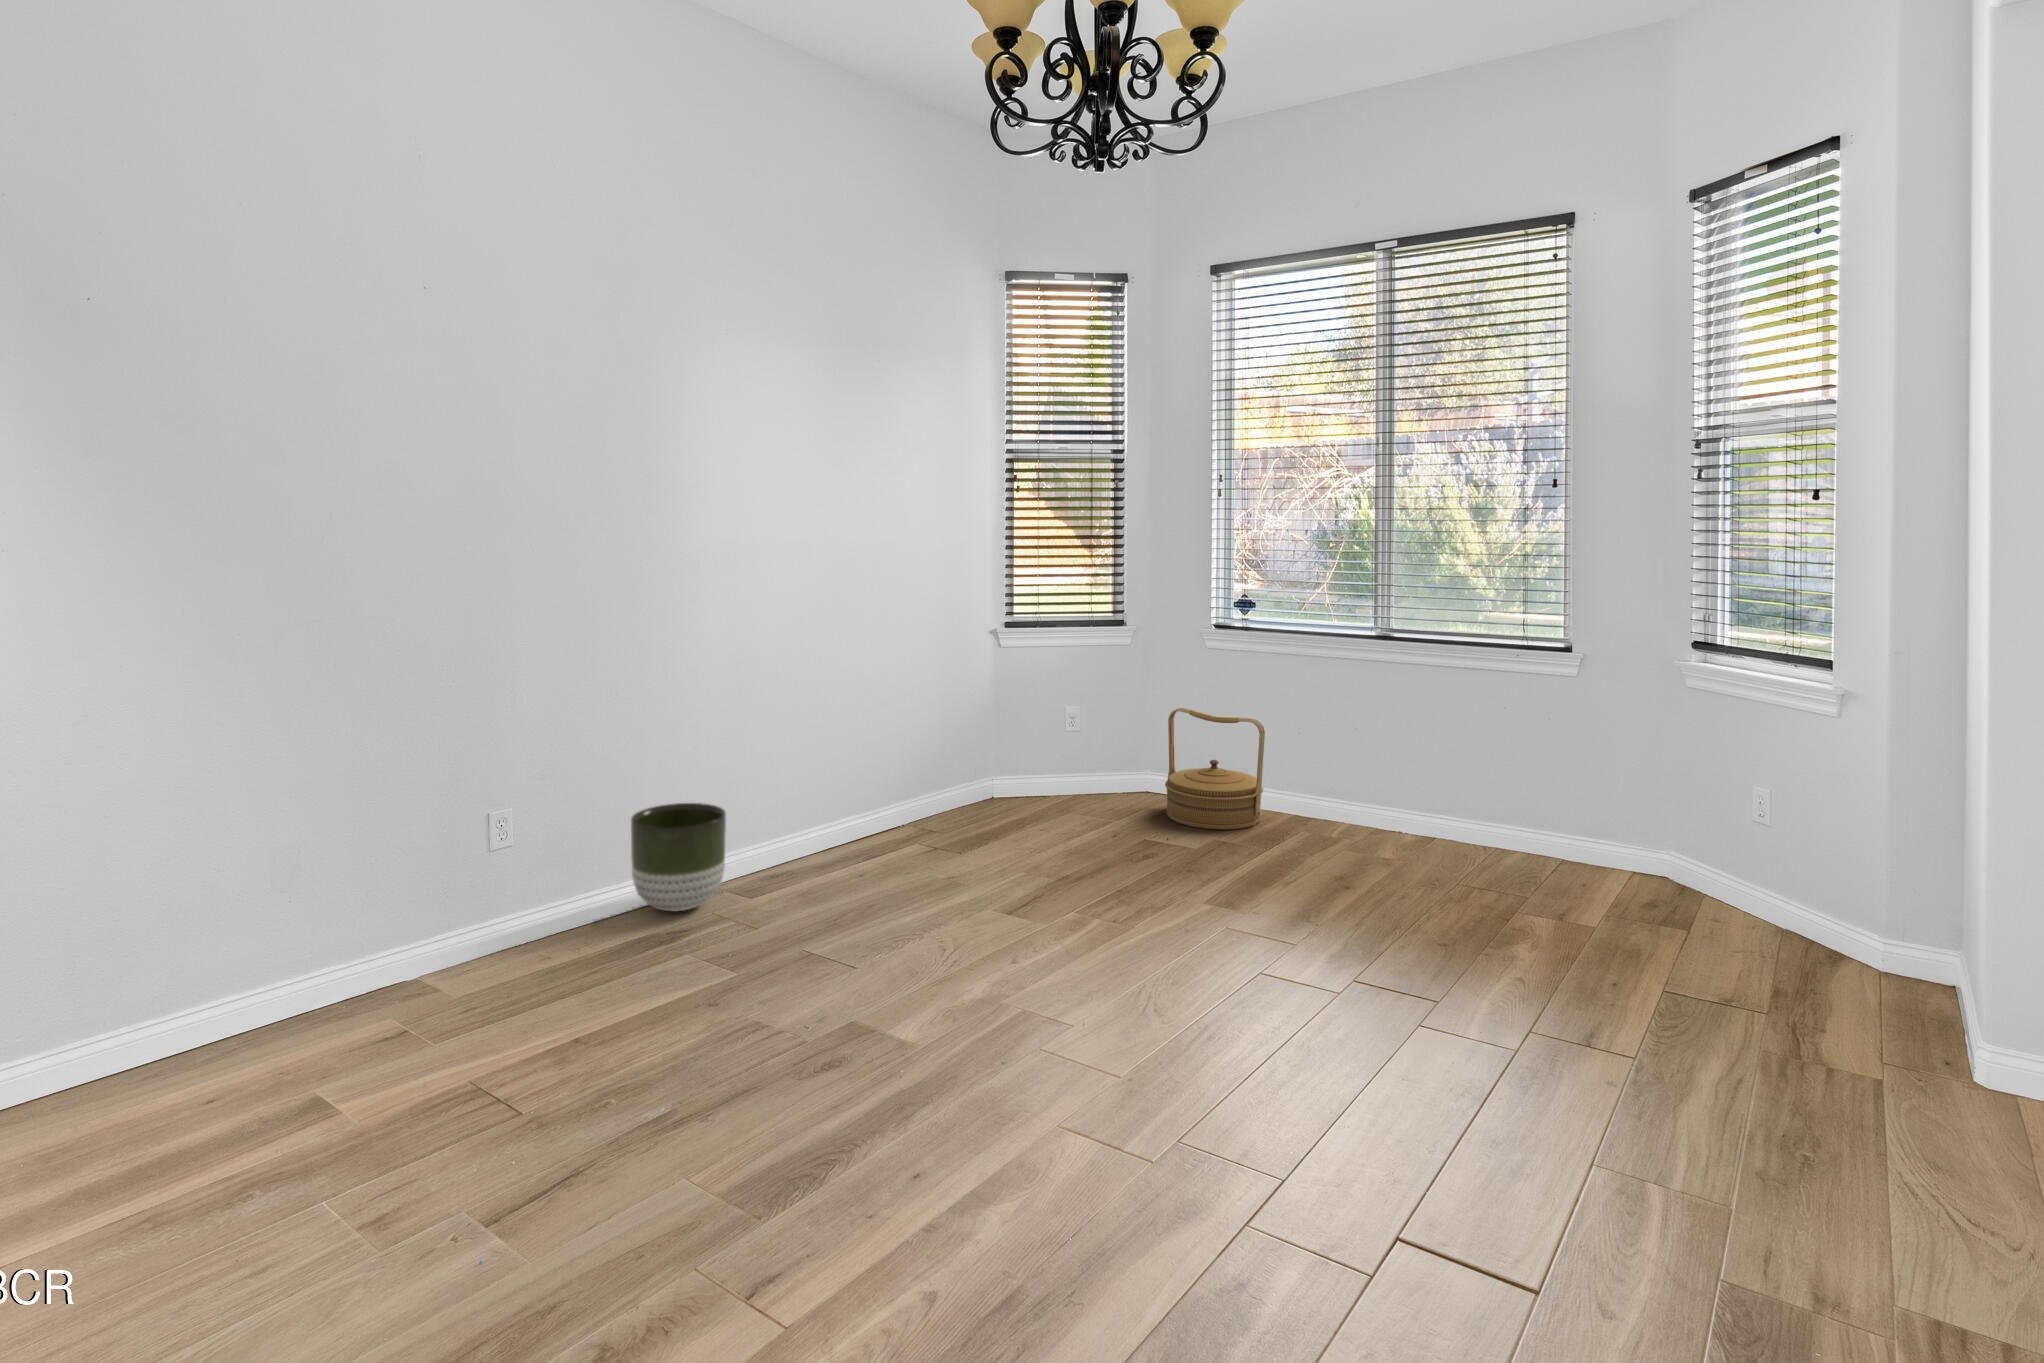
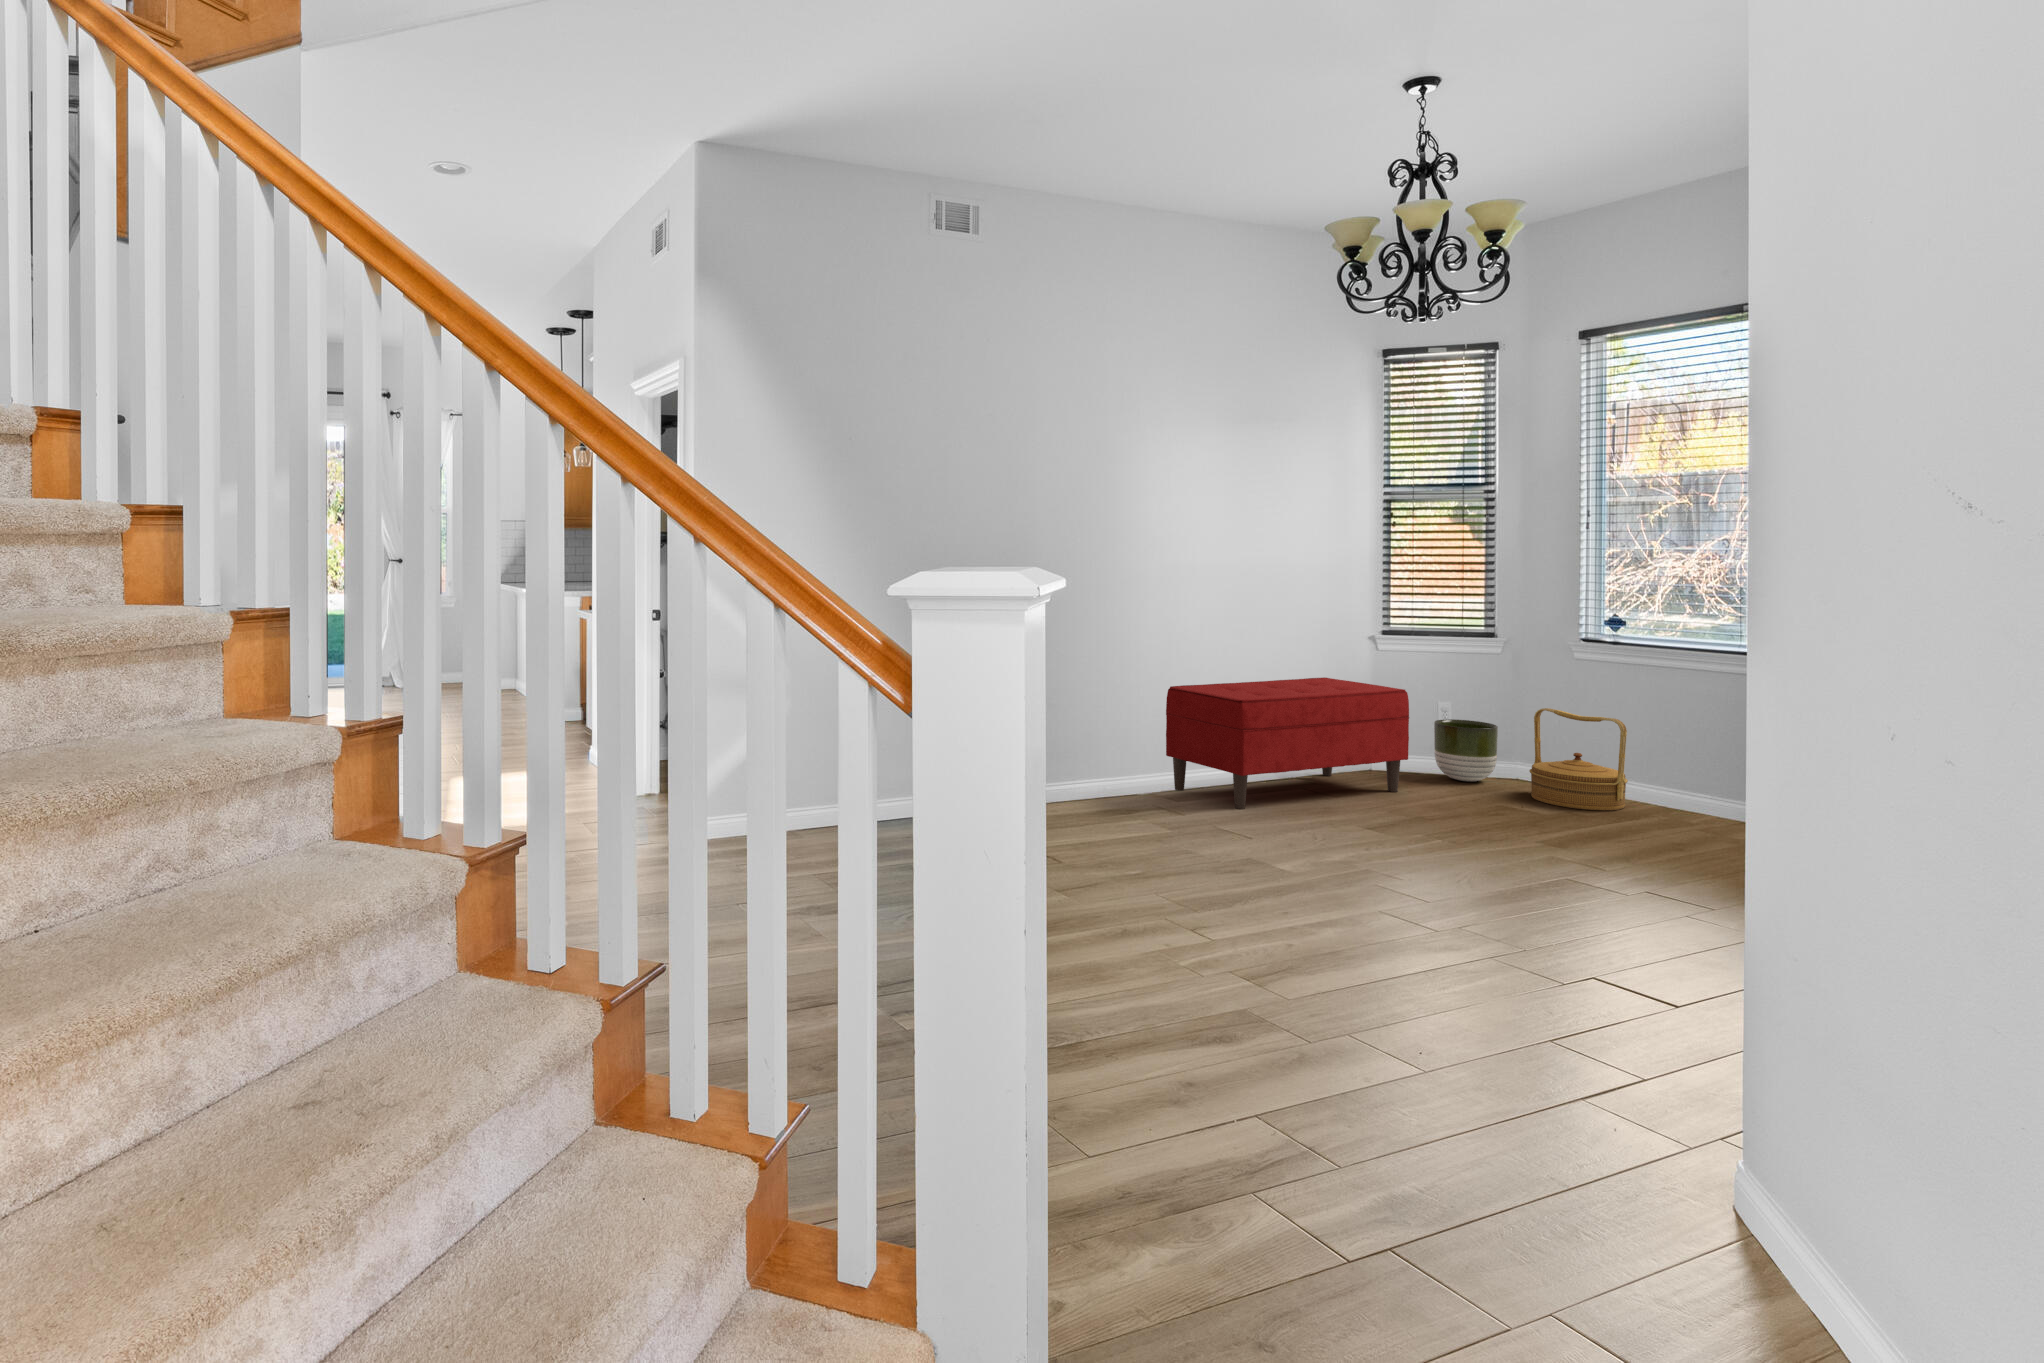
bench: none [734,686,1040,899] -> present [1166,677,1409,809]
planter: present [631,803,726,912] -> present [1434,719,1498,781]

